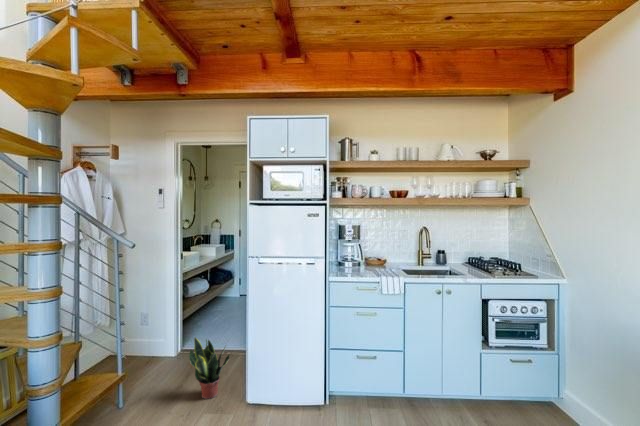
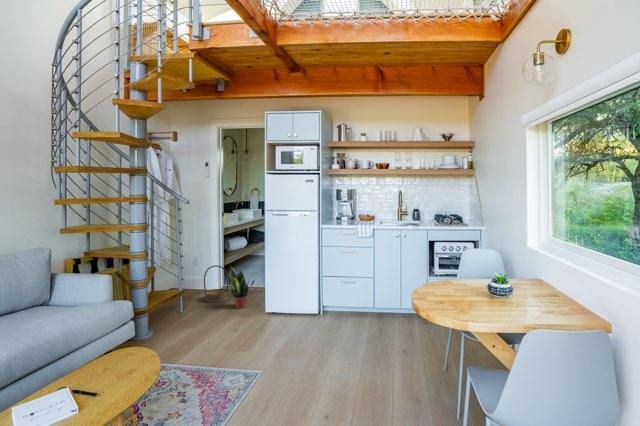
basket: none [154,333,190,389] -> present [204,265,228,303]

